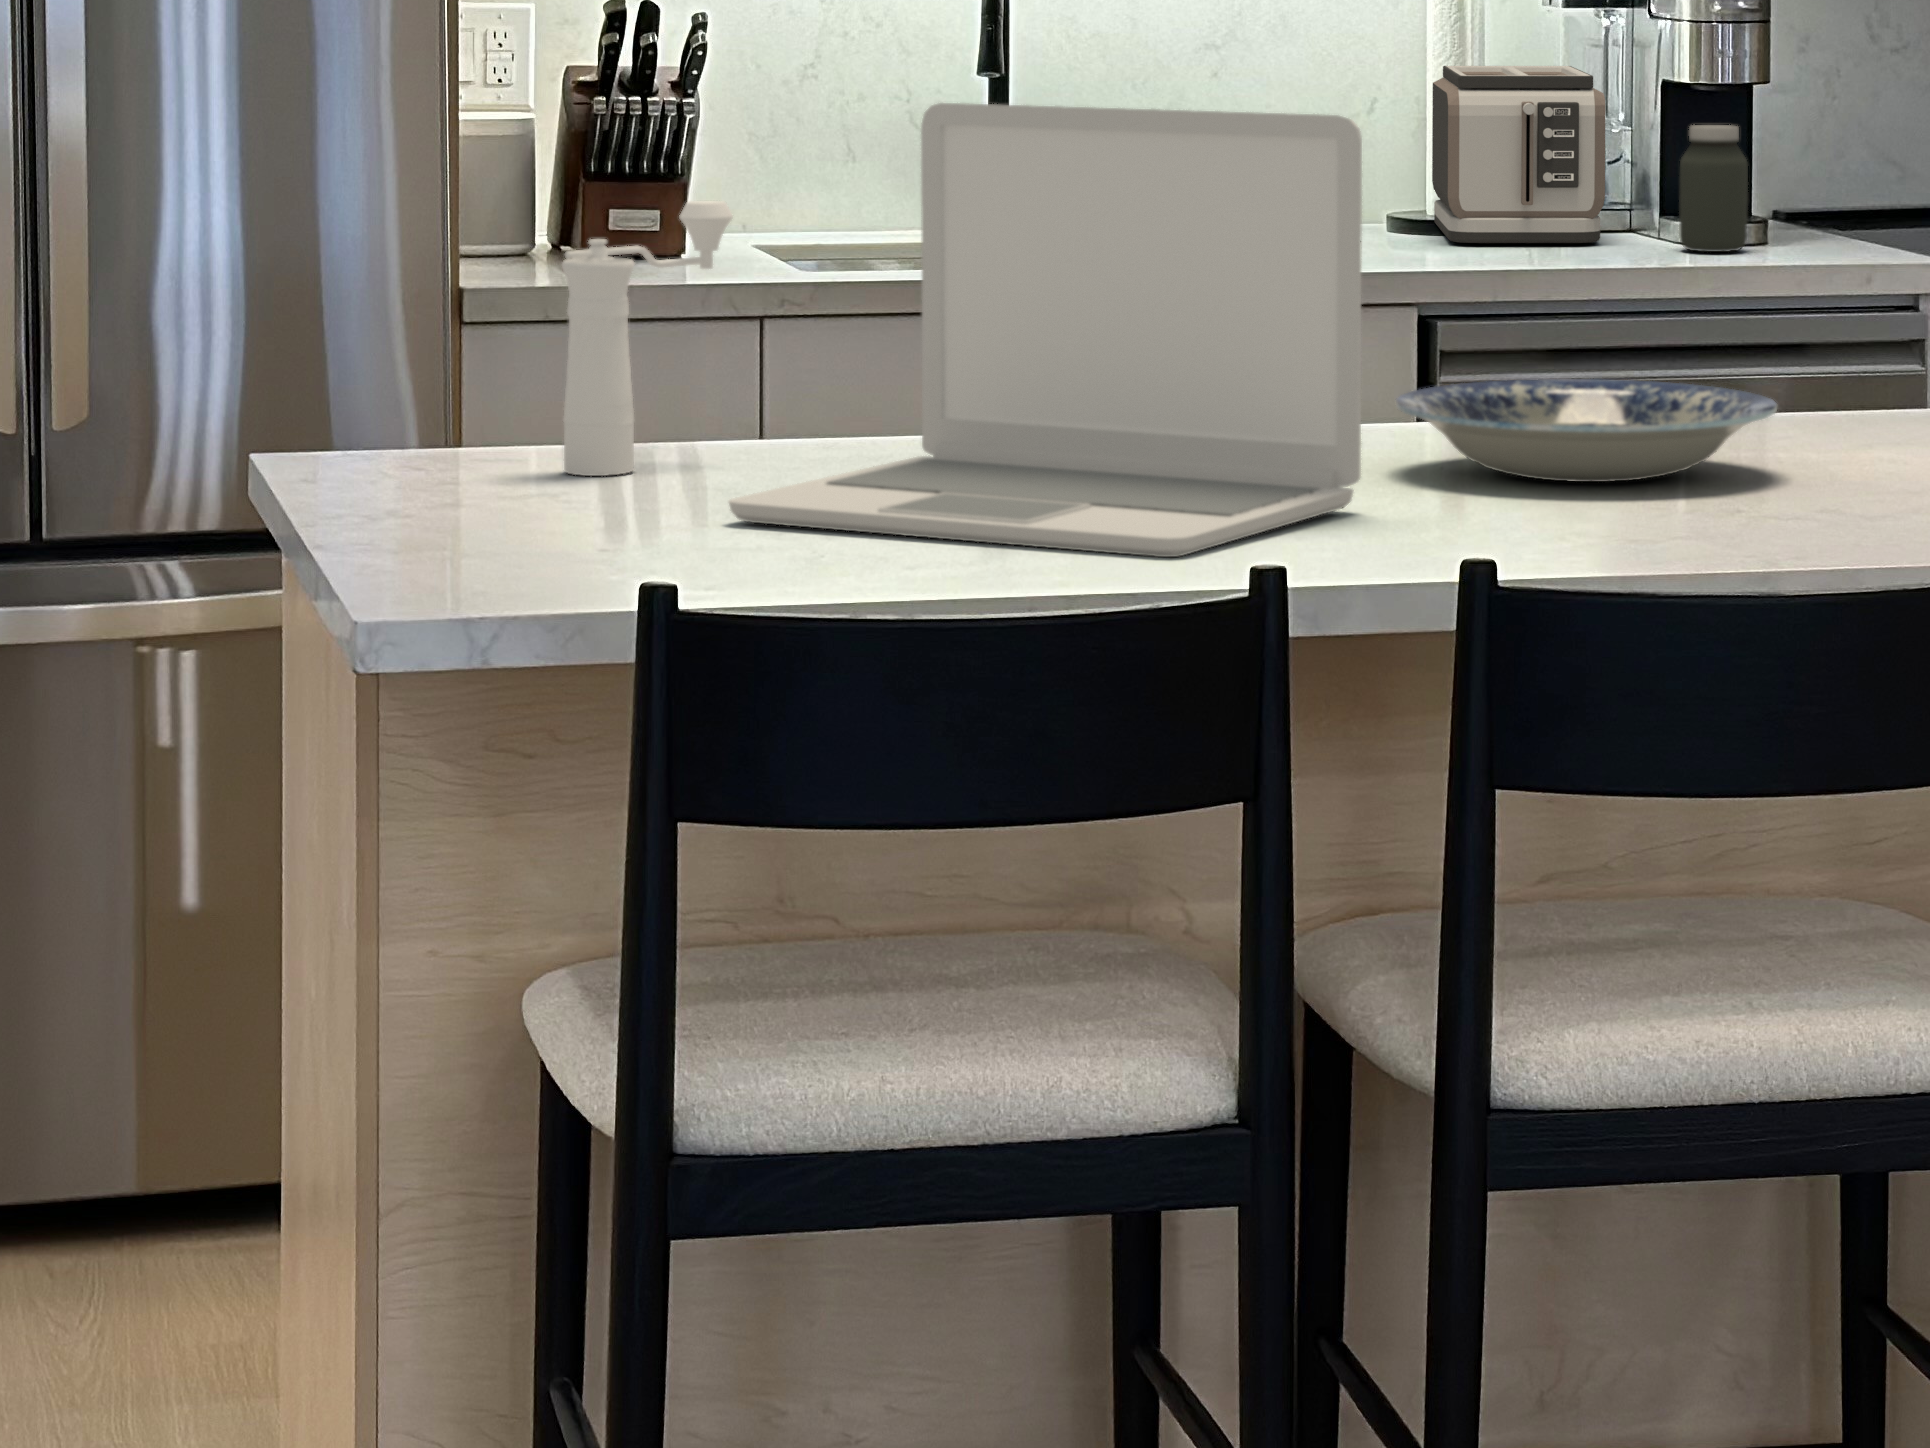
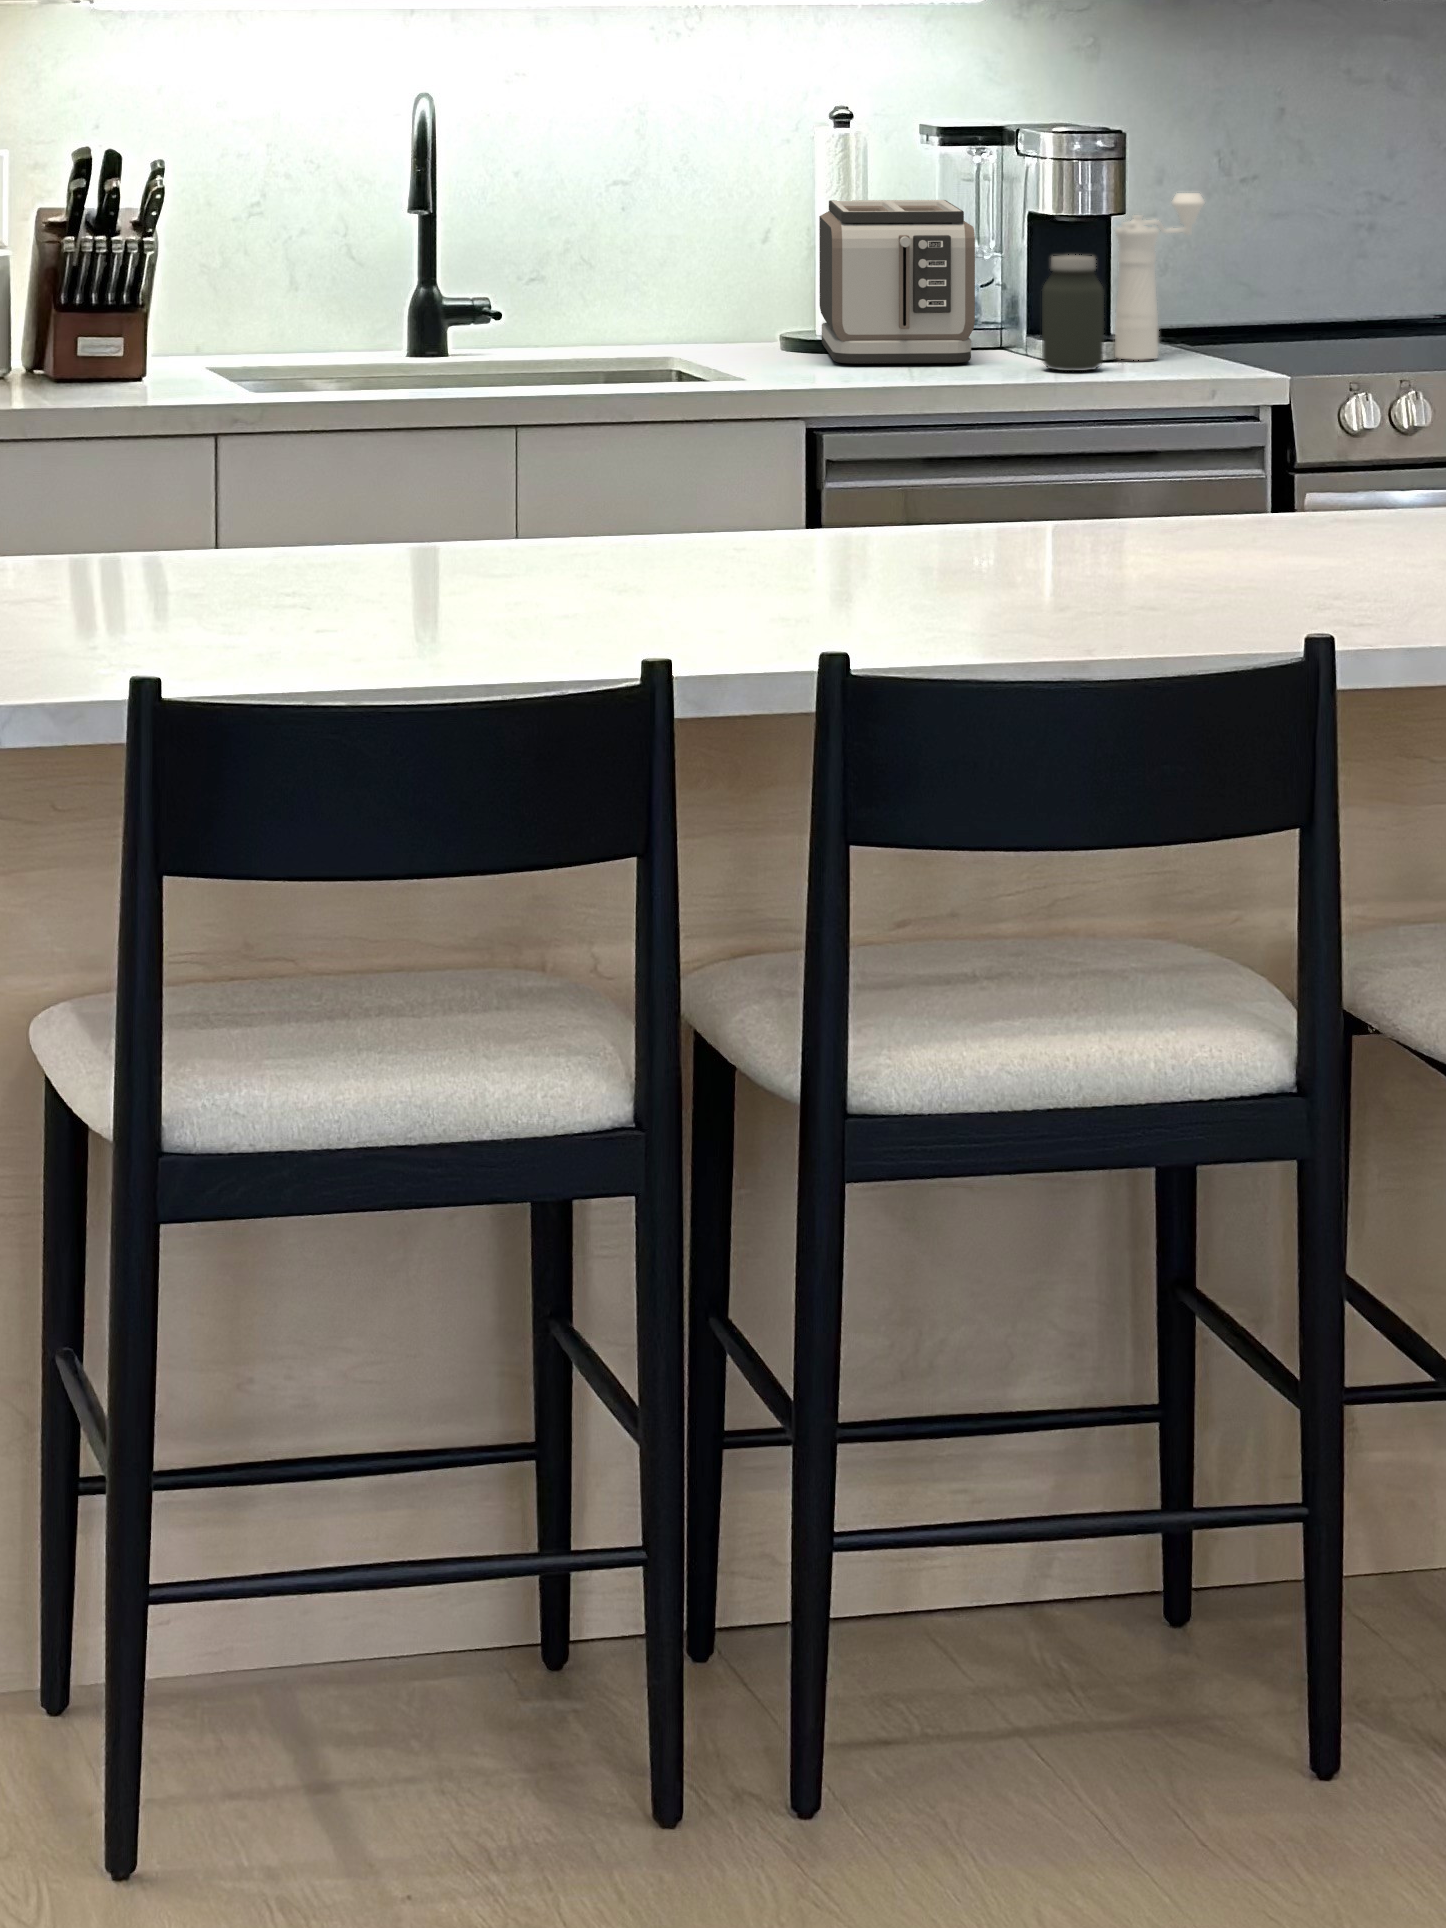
laptop: present [729,103,1362,557] -> none [202,260,742,652]
pepper mill: present [562,201,733,476] -> present [1115,193,1204,360]
plate: present [1396,379,1777,482] -> none [774,493,1105,583]

